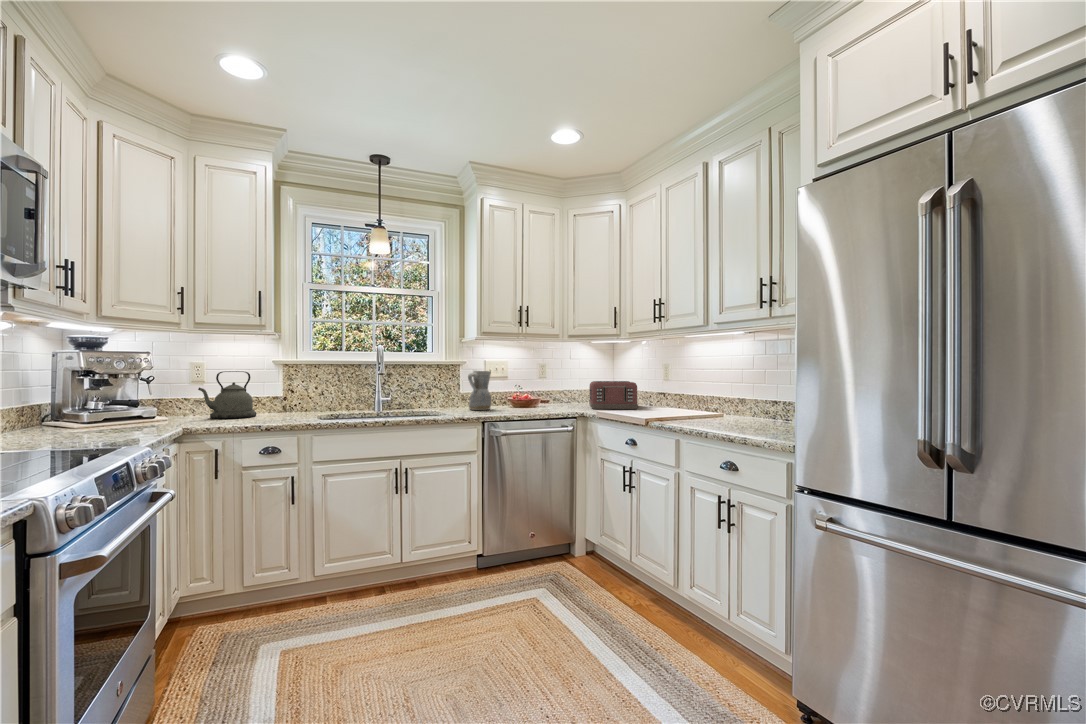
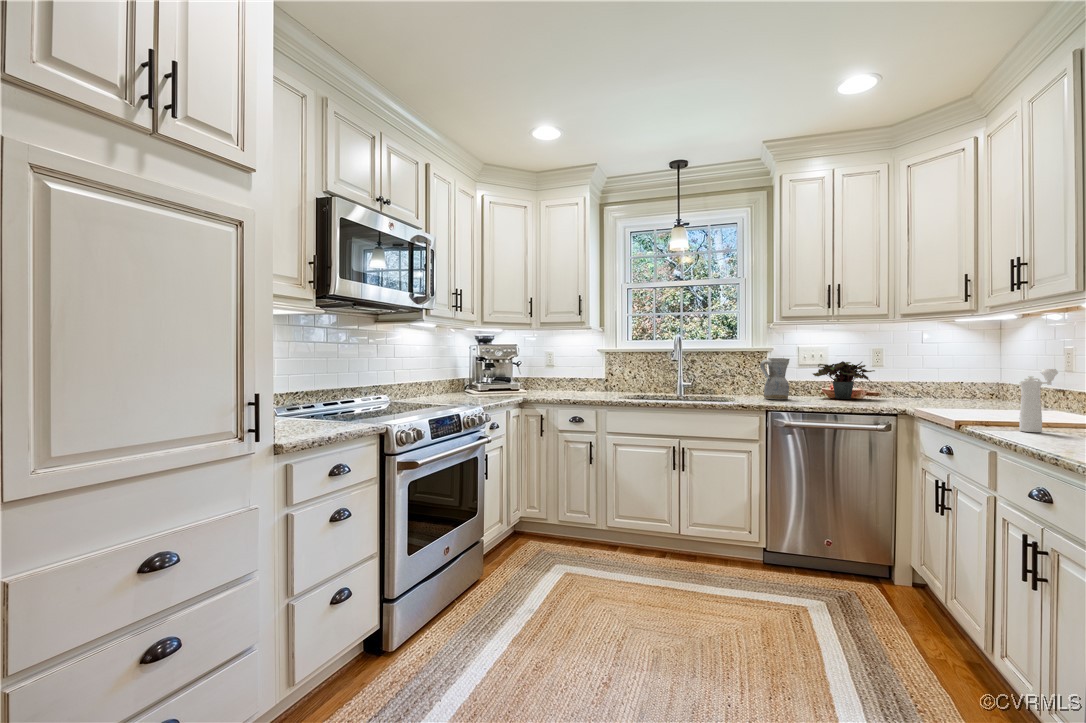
kettle: present [198,371,256,419] -> none [542,358,582,394]
potted plant: none [504,373,549,406] -> present [813,361,875,399]
pepper mill: none [679,379,693,423] -> present [1019,369,1058,432]
toaster: present [589,381,638,409] -> none [924,372,1011,410]

